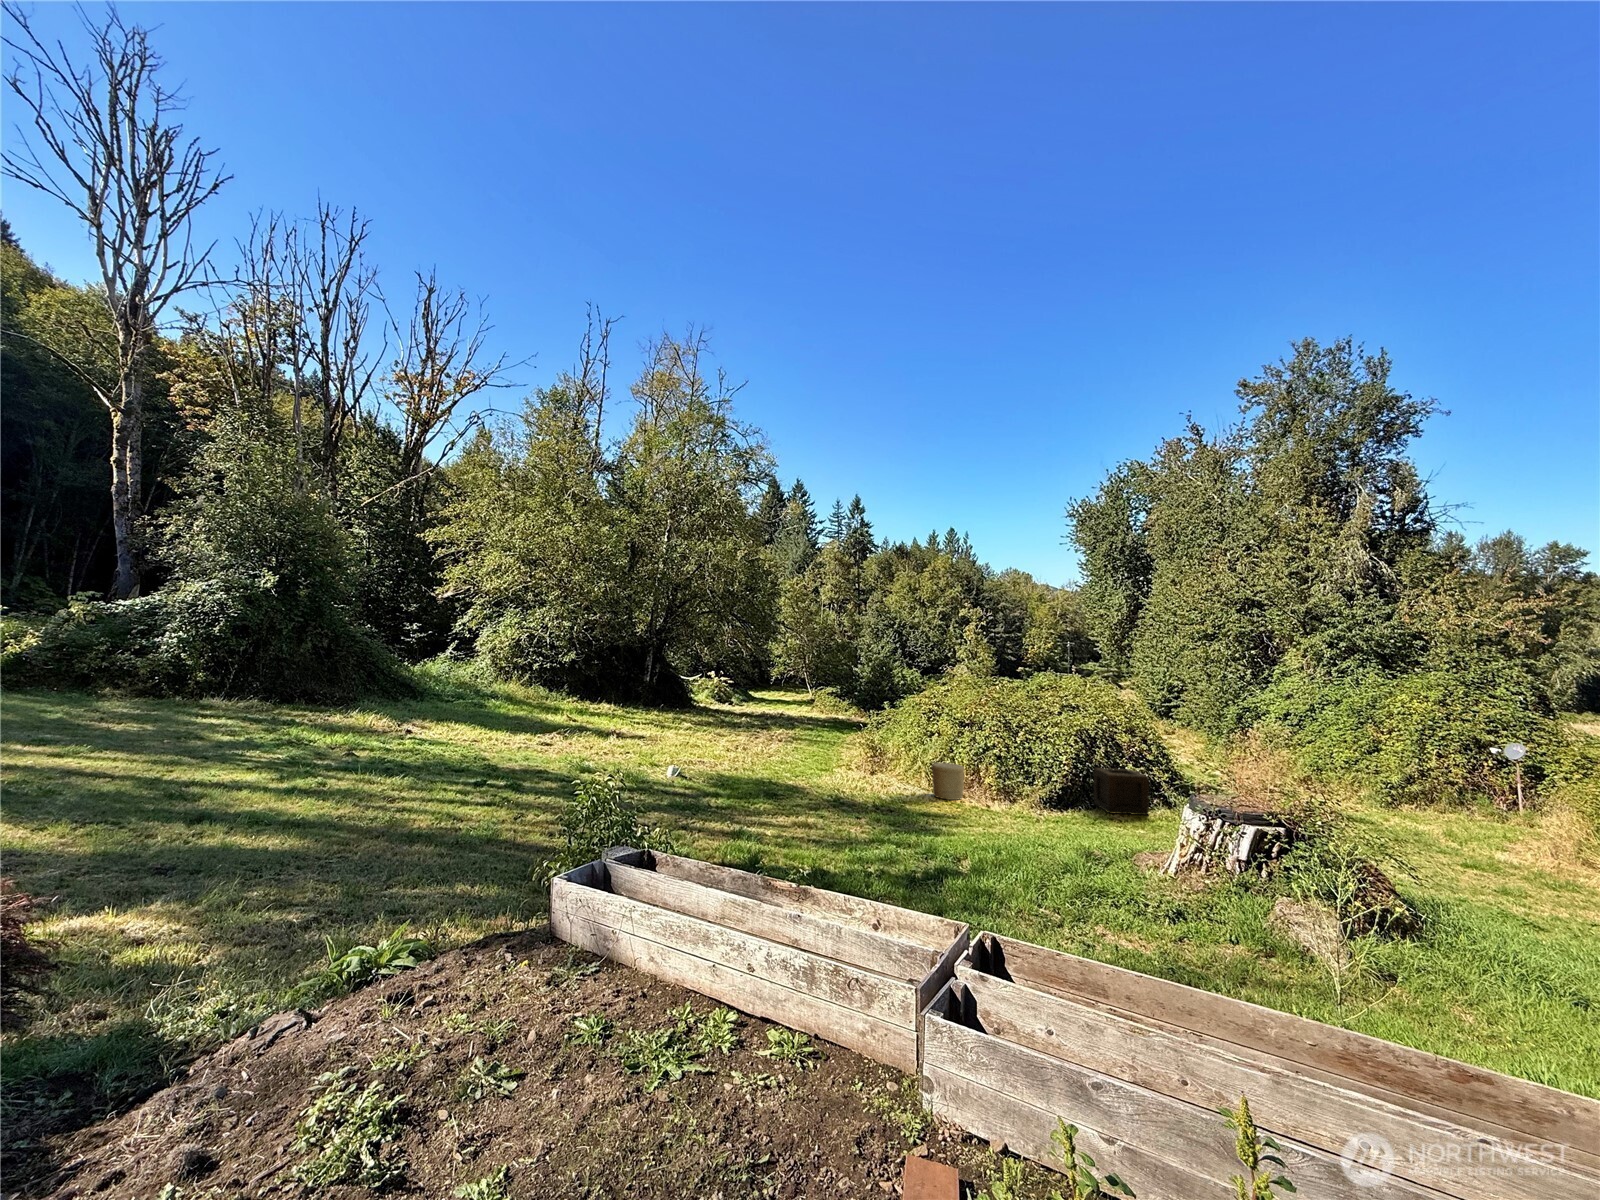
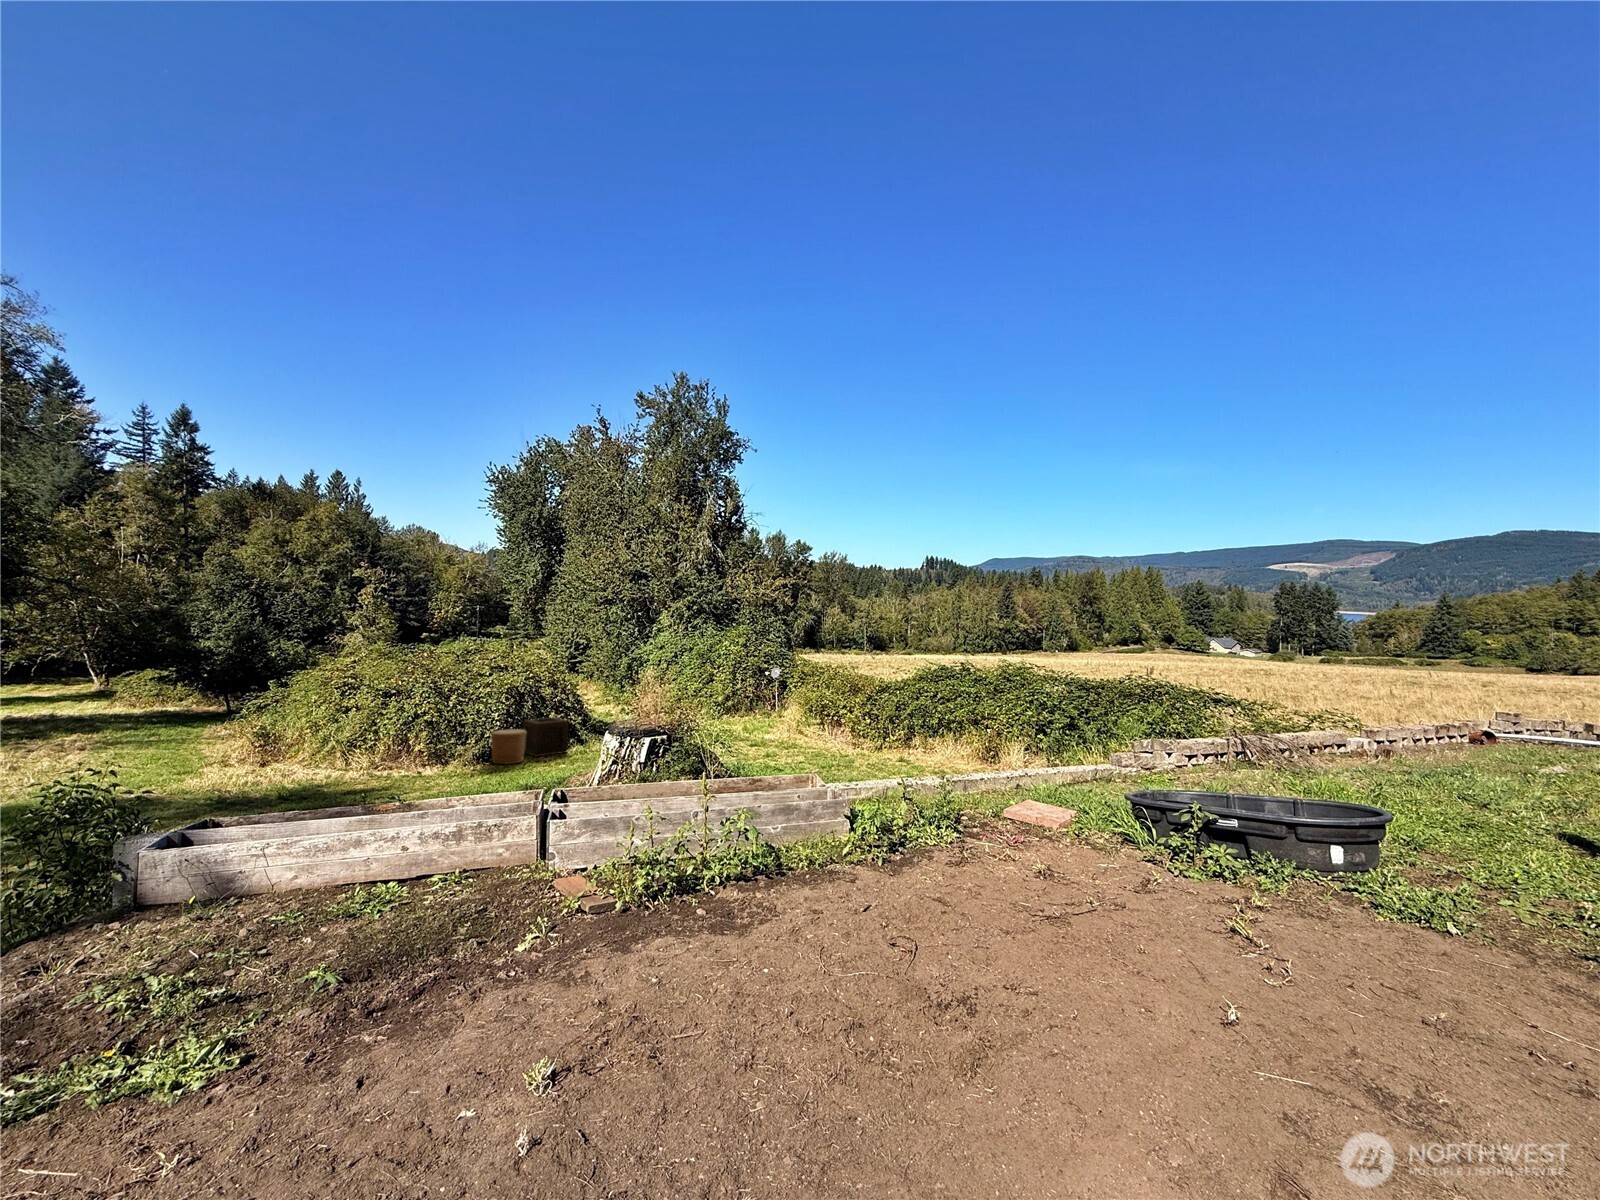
woven basket: present [932,763,965,800] -> present [492,729,526,764]

